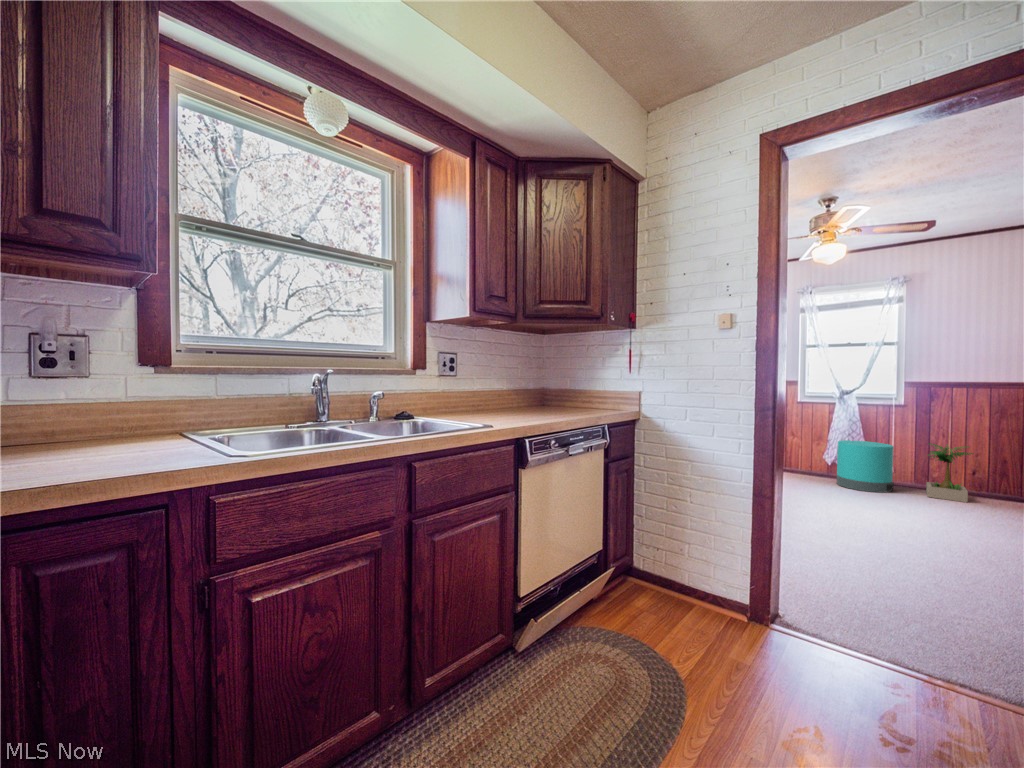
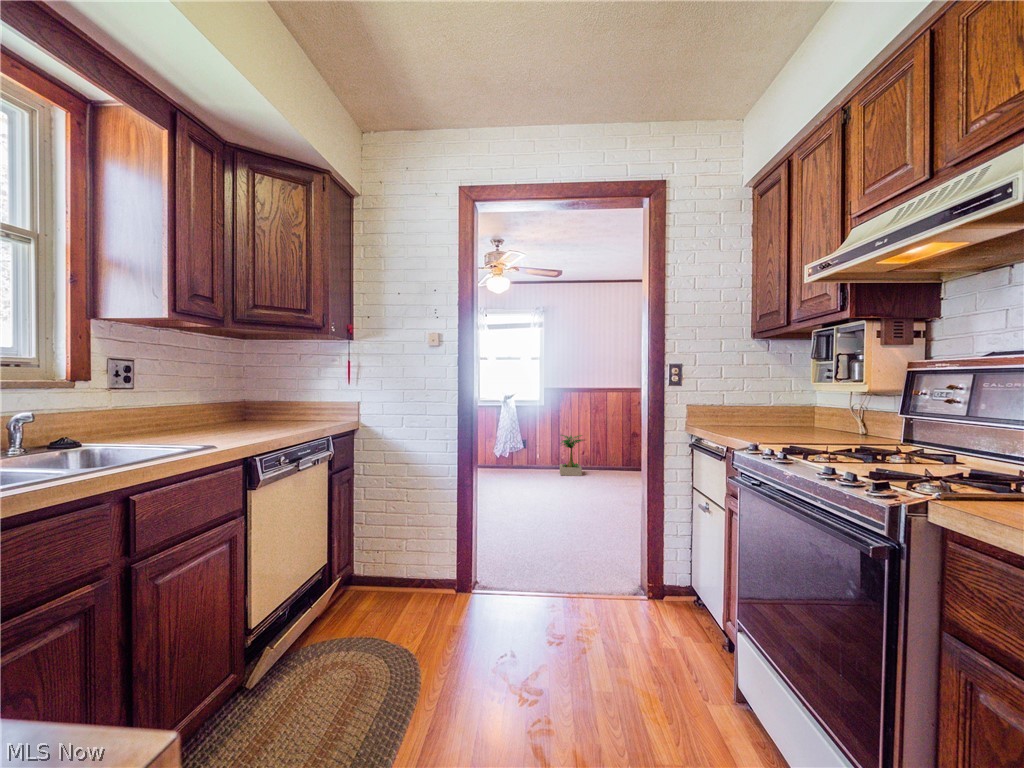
trash can: present [837,440,894,493] -> none [505,437,541,477]

